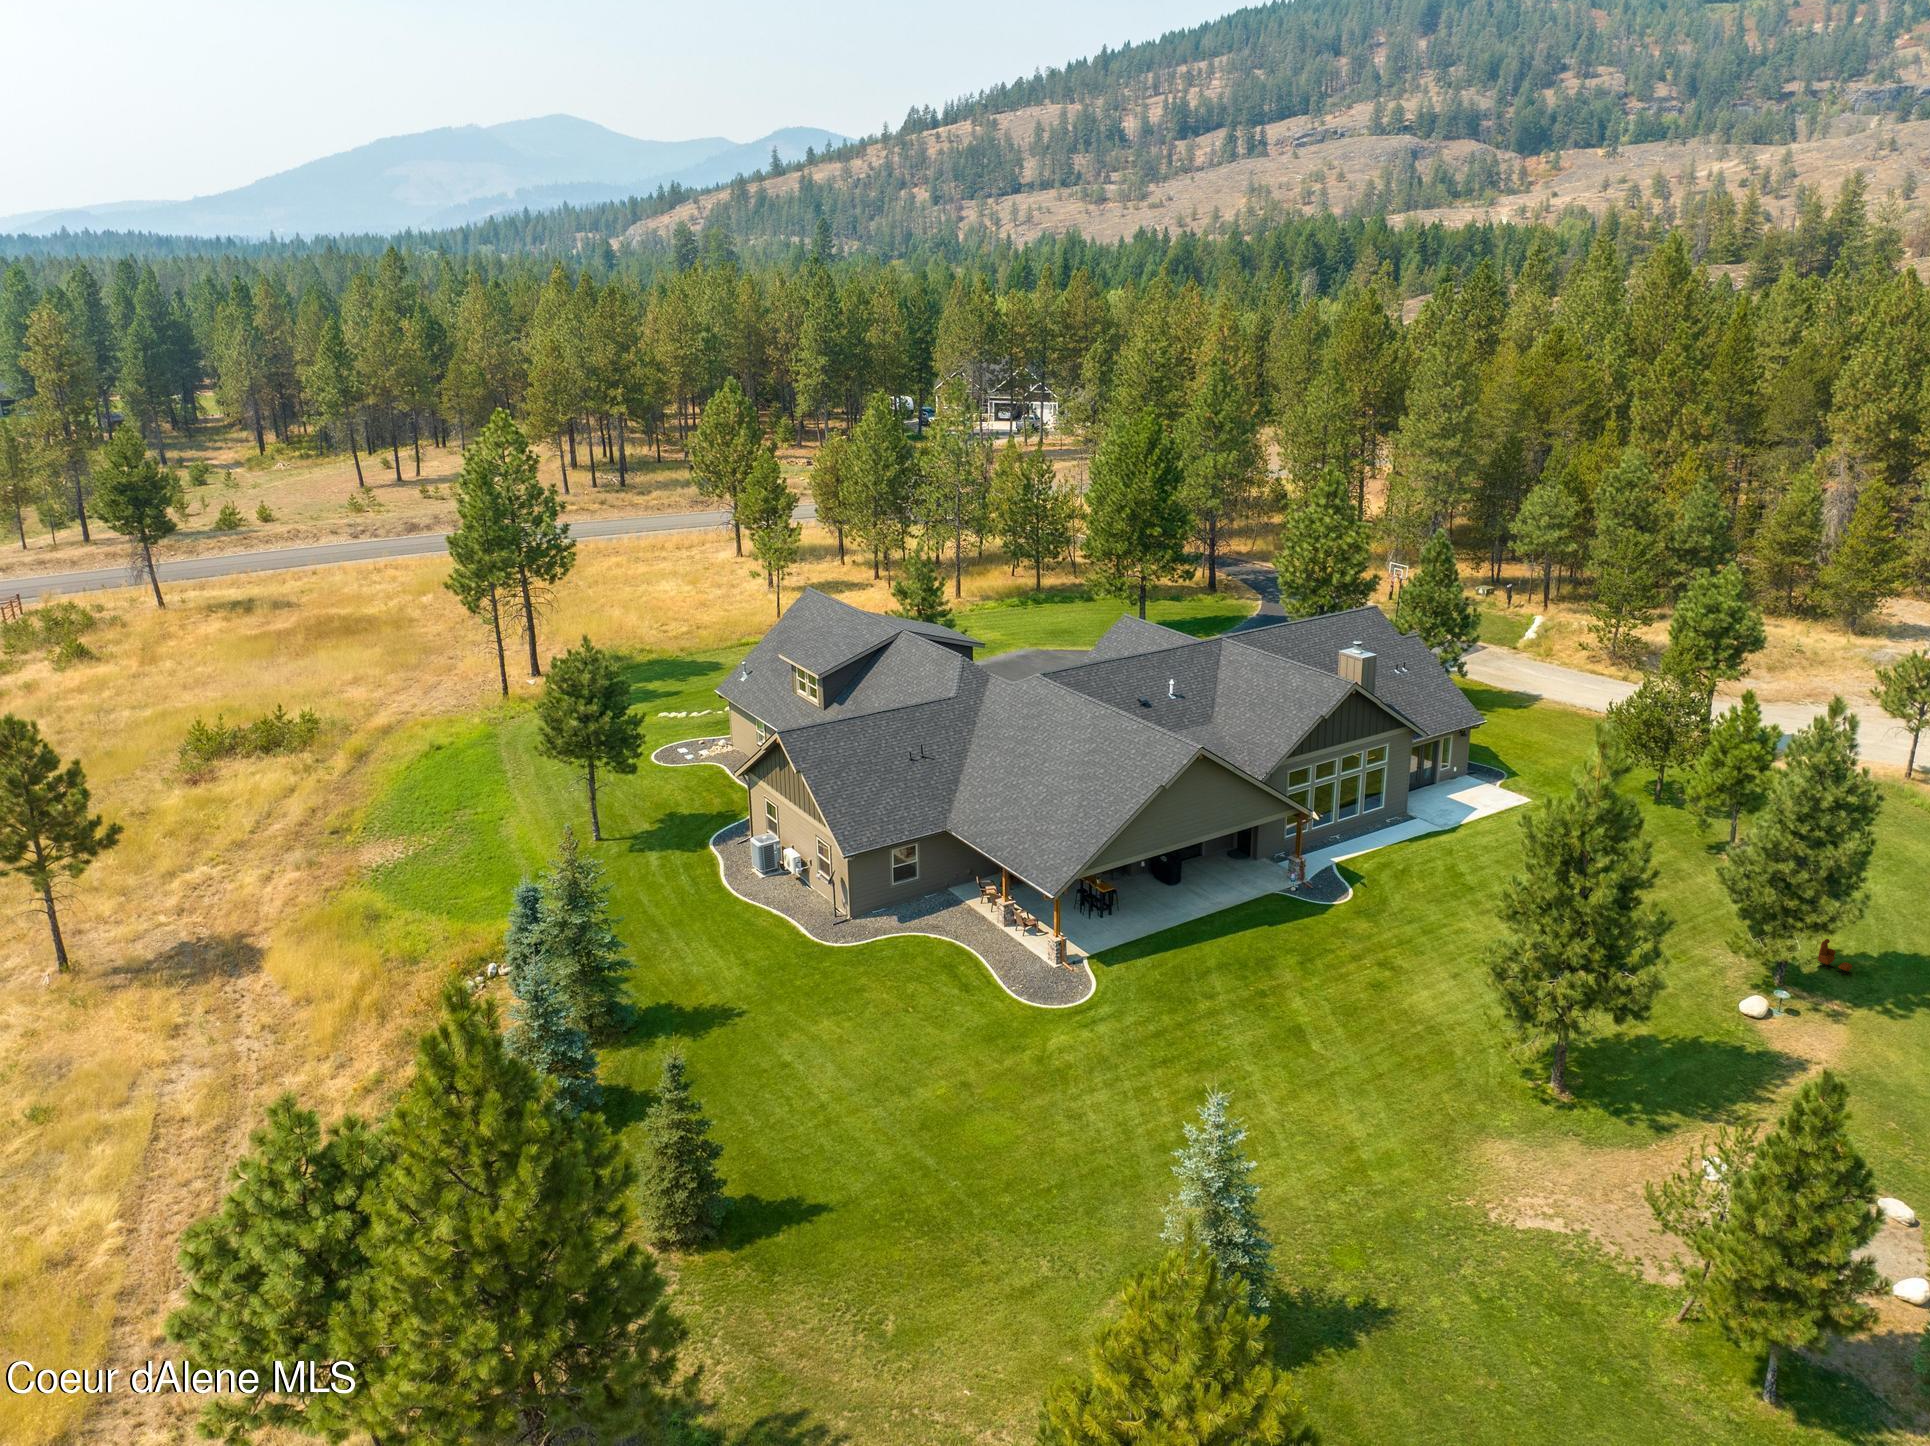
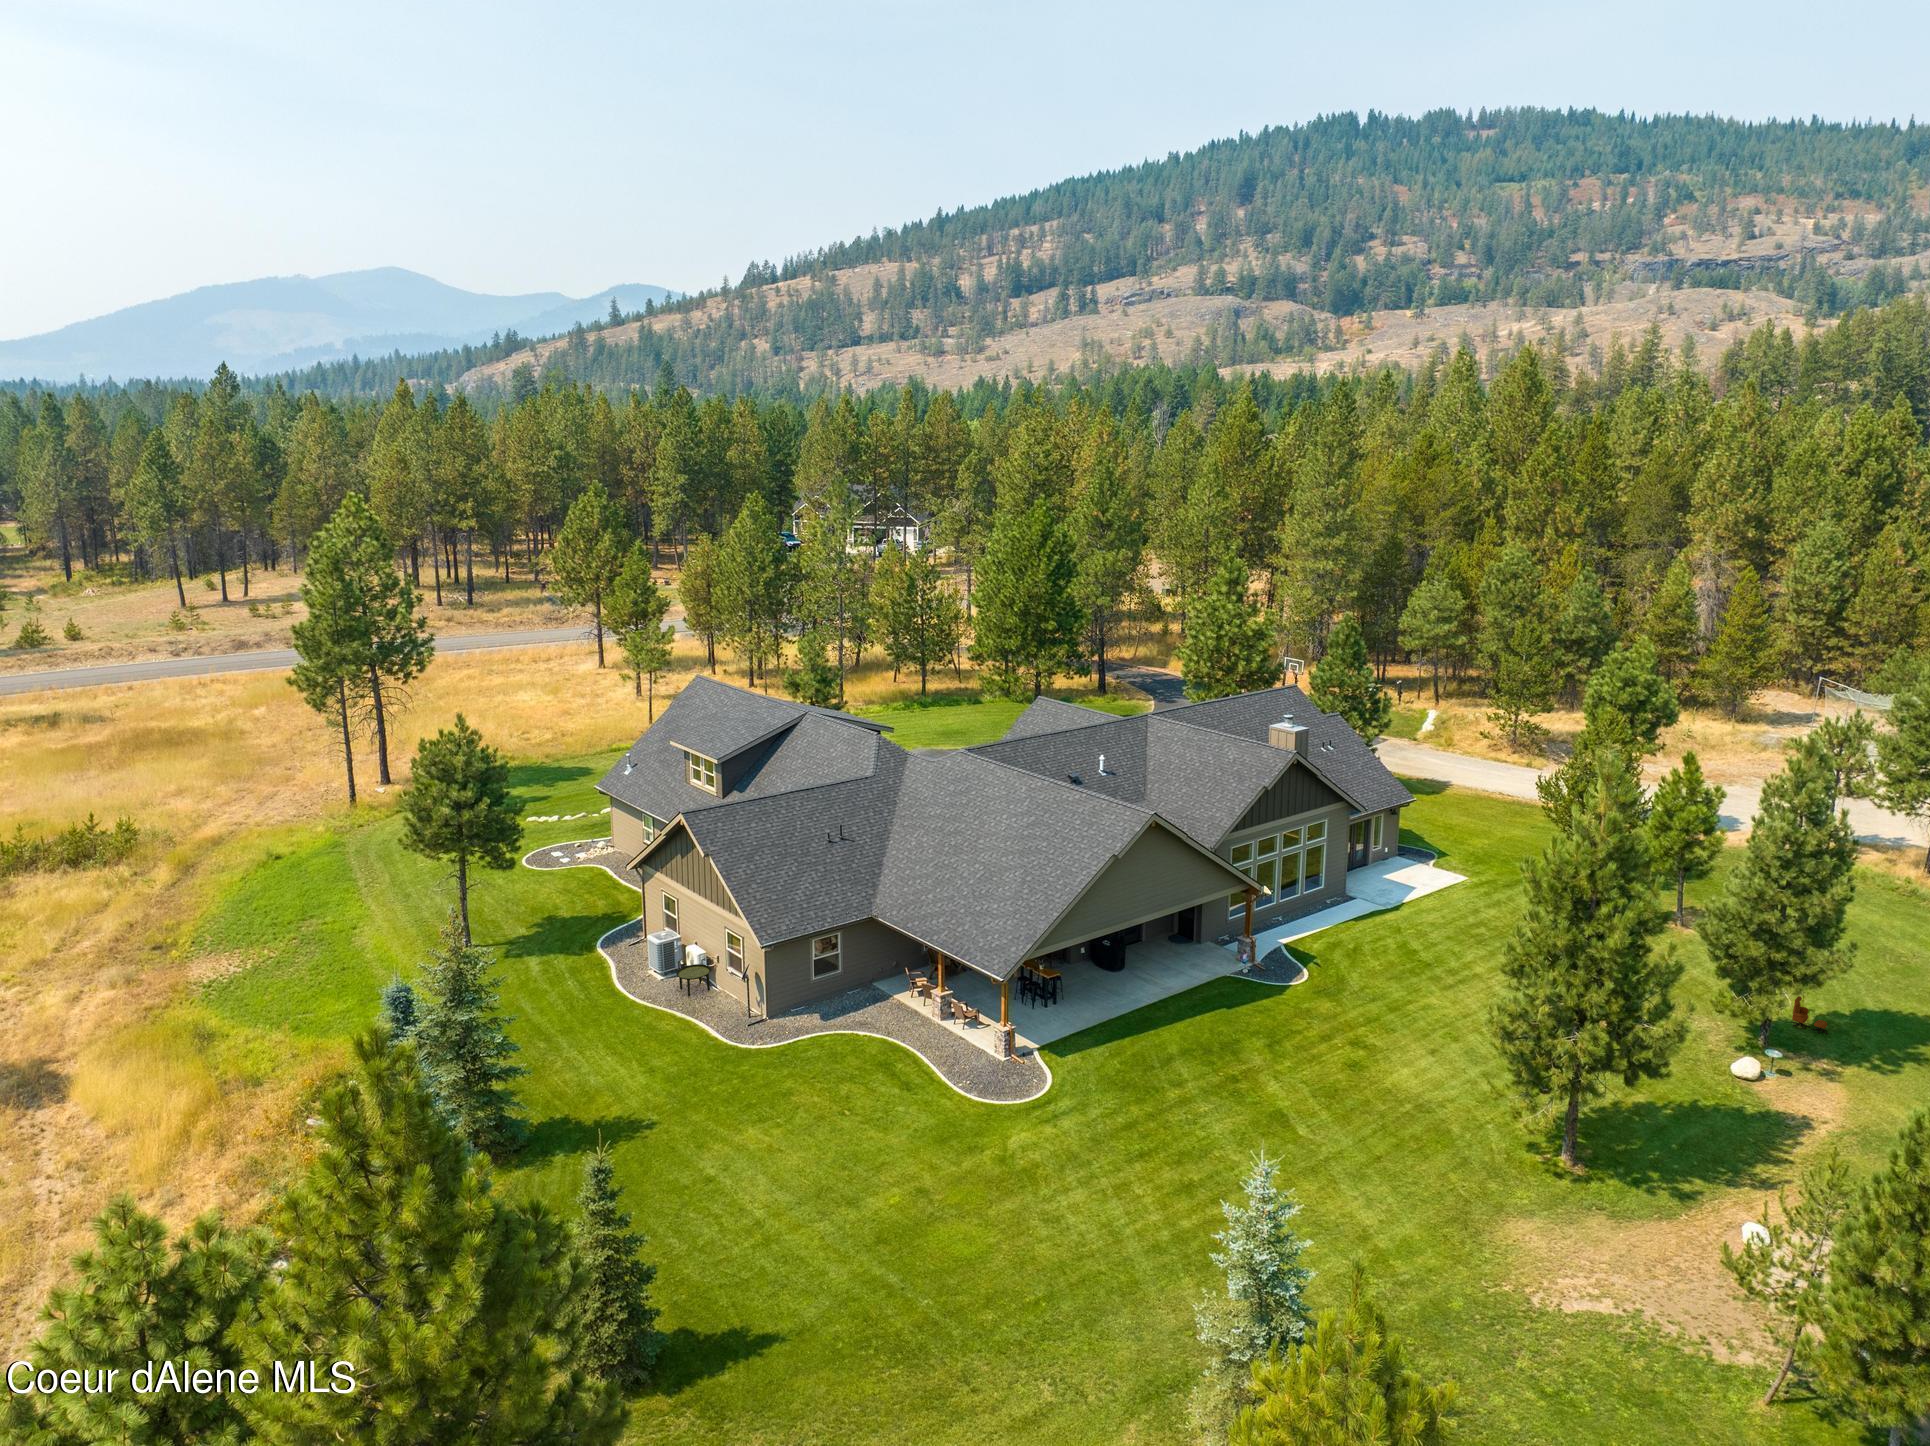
round table: none [776,866,806,894] -> present [676,964,711,996]

